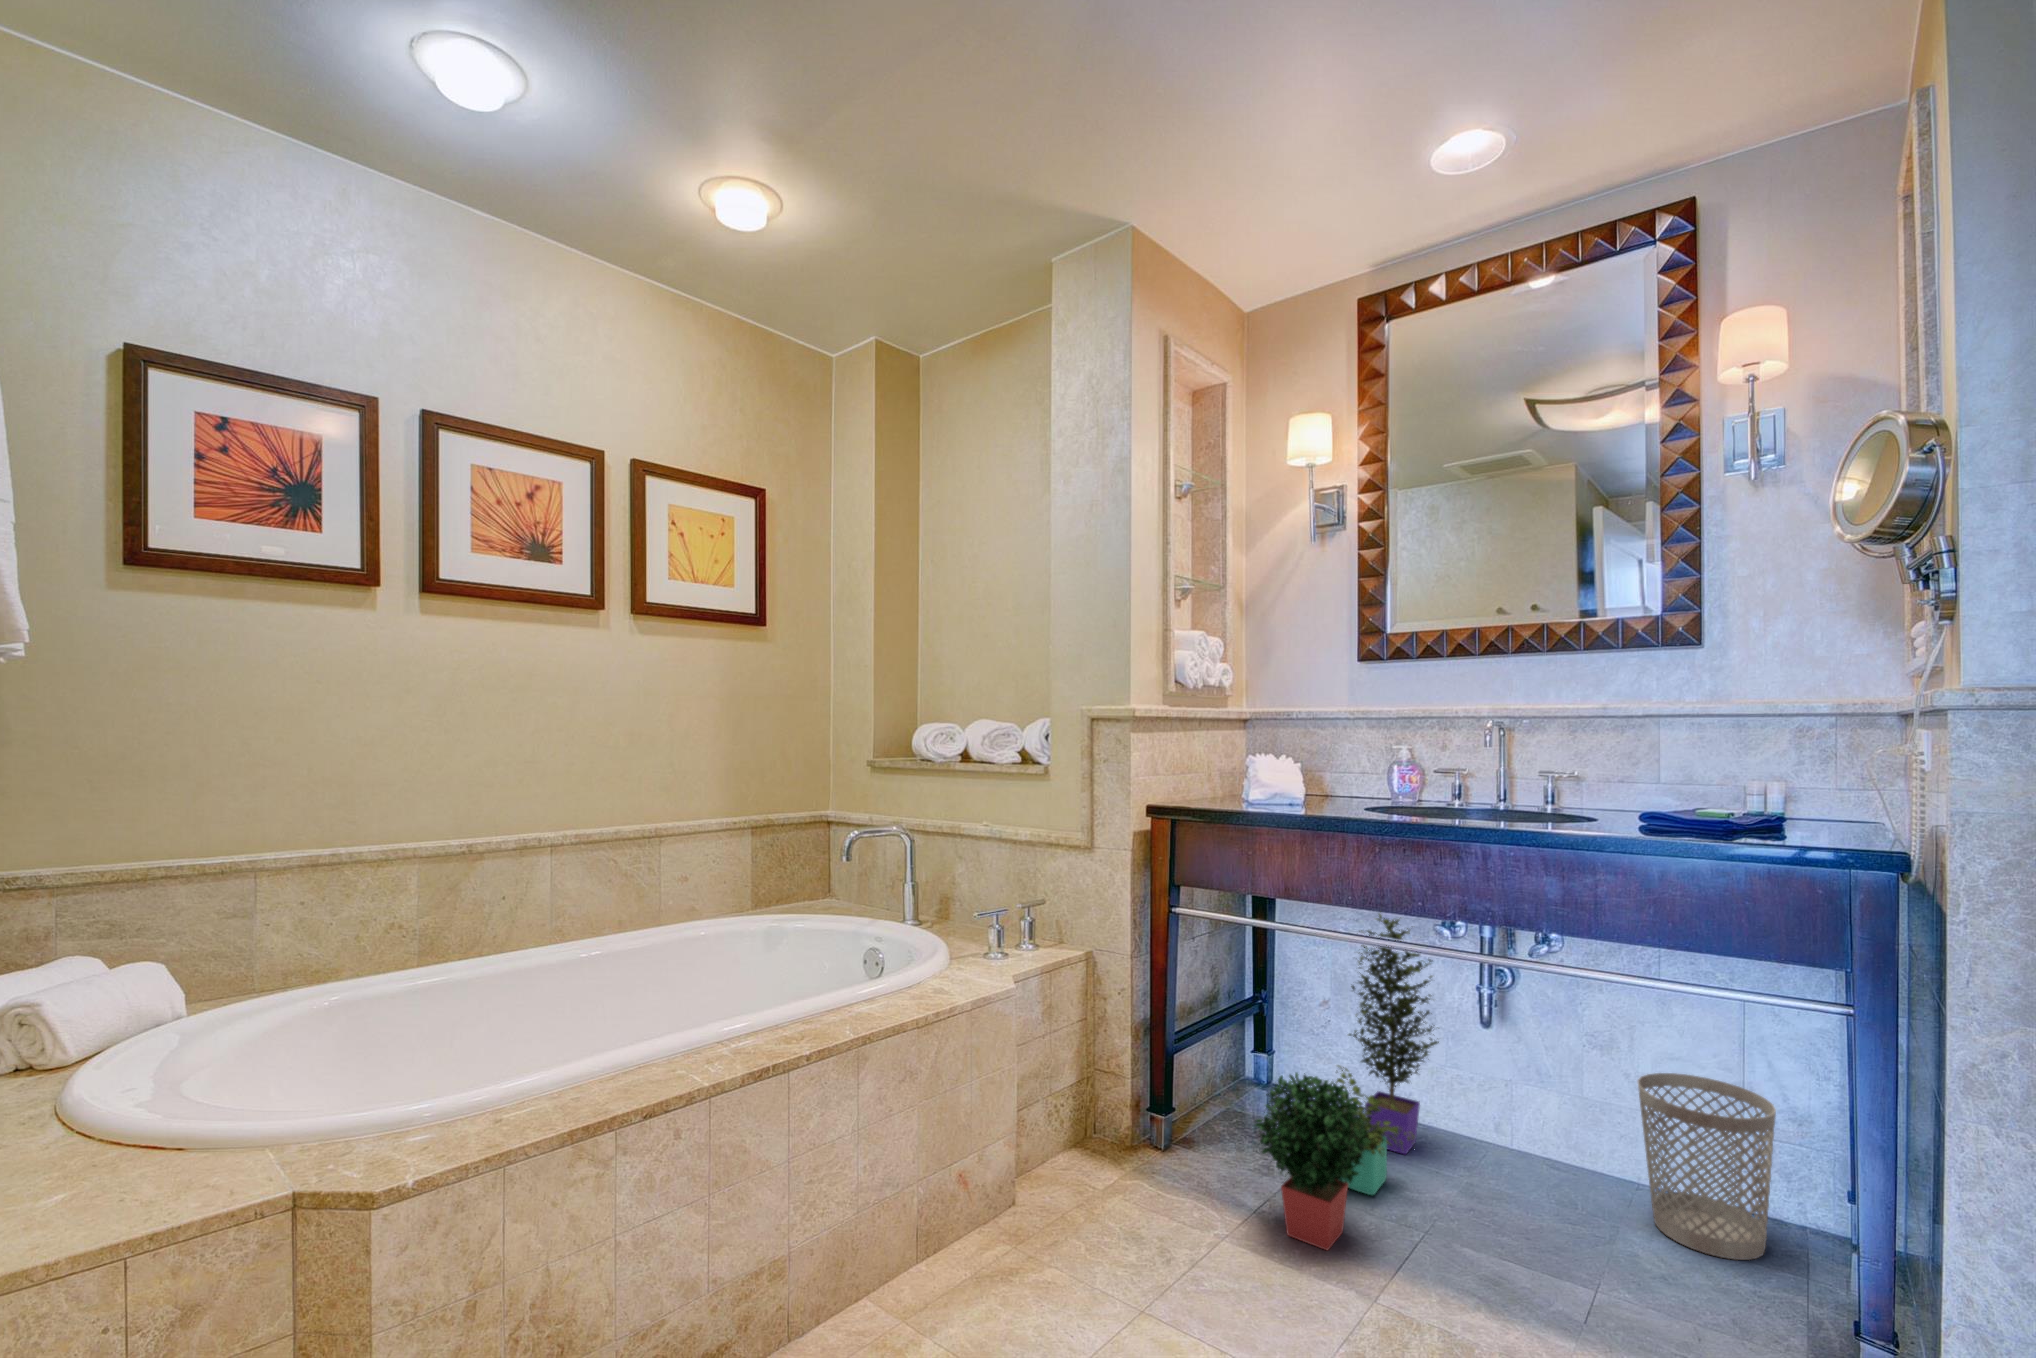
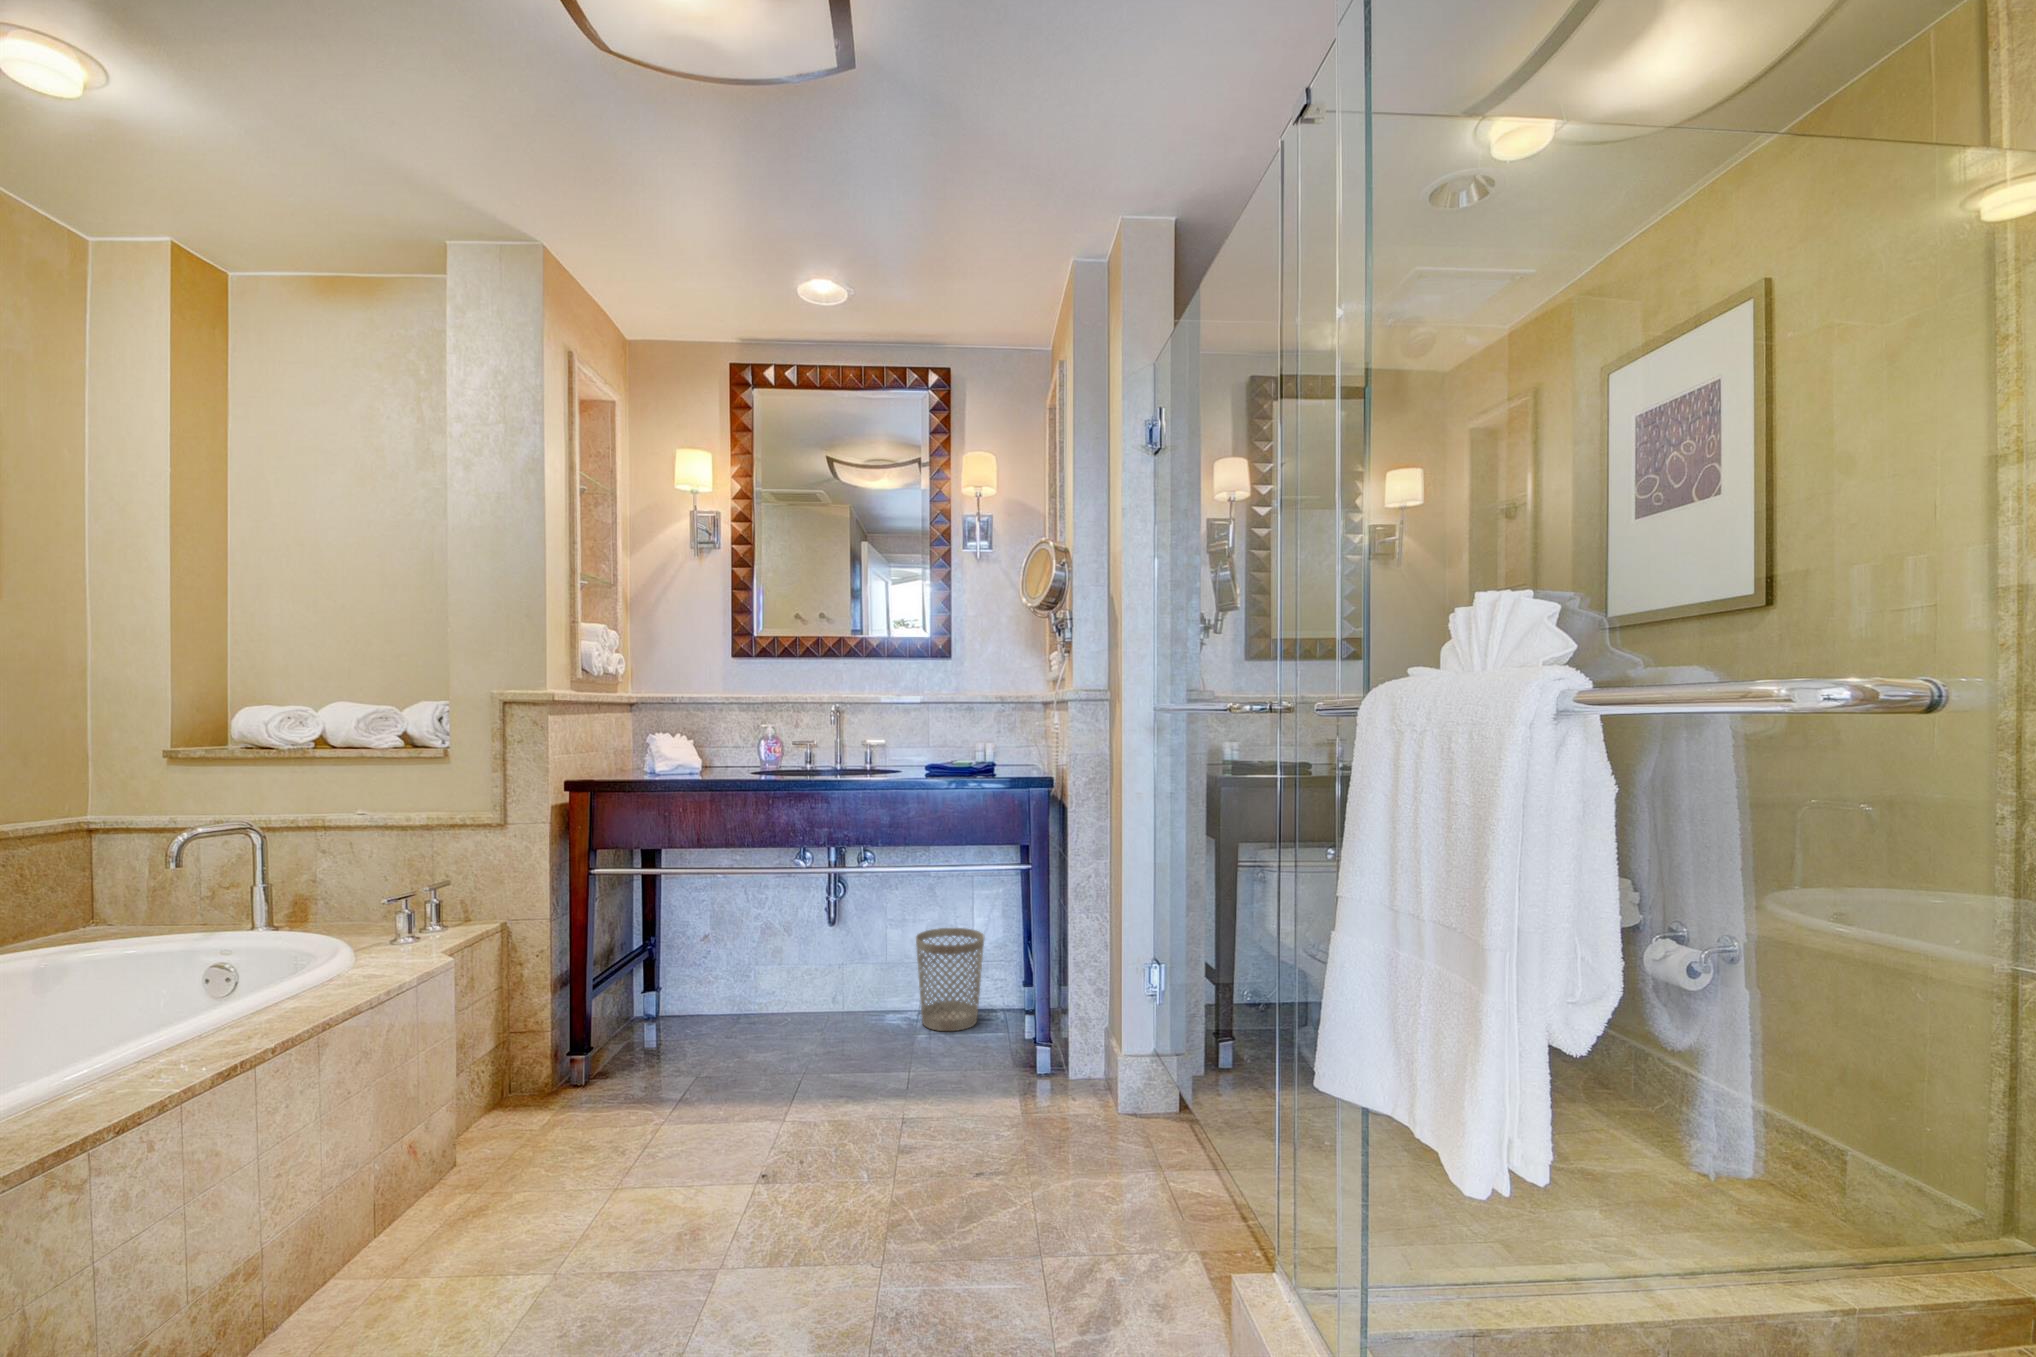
potted plant: present [1256,914,1439,1250] -> none [675,851,796,1103]

